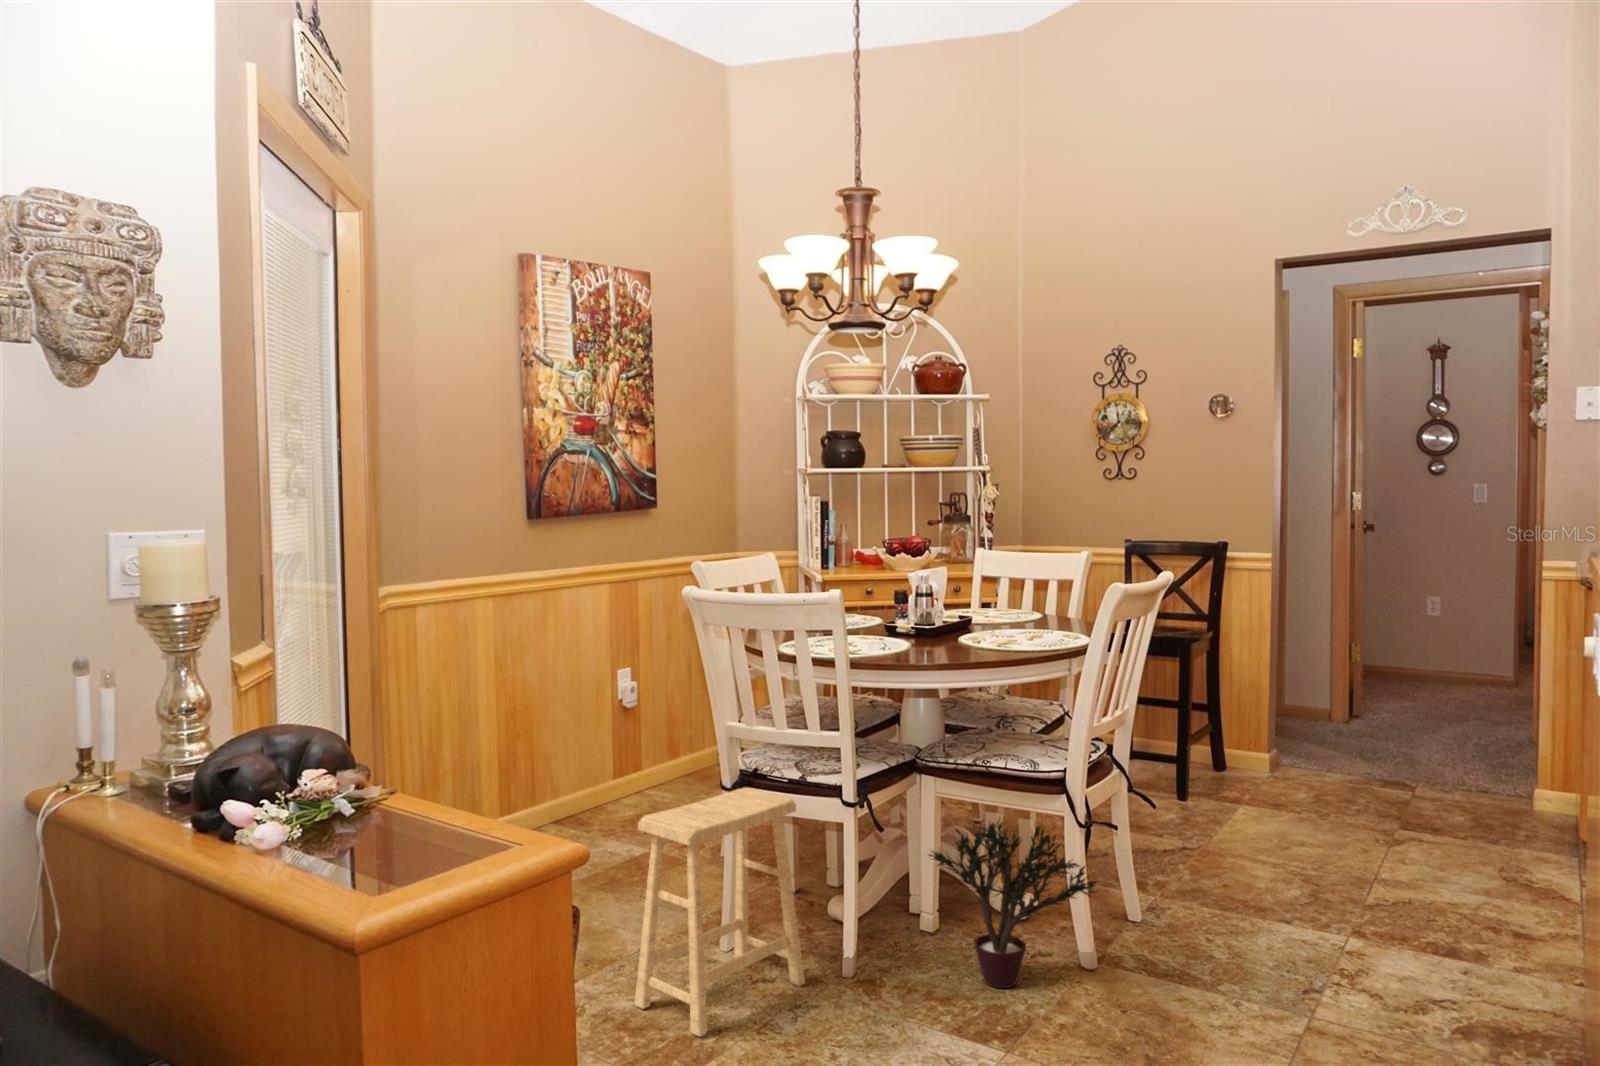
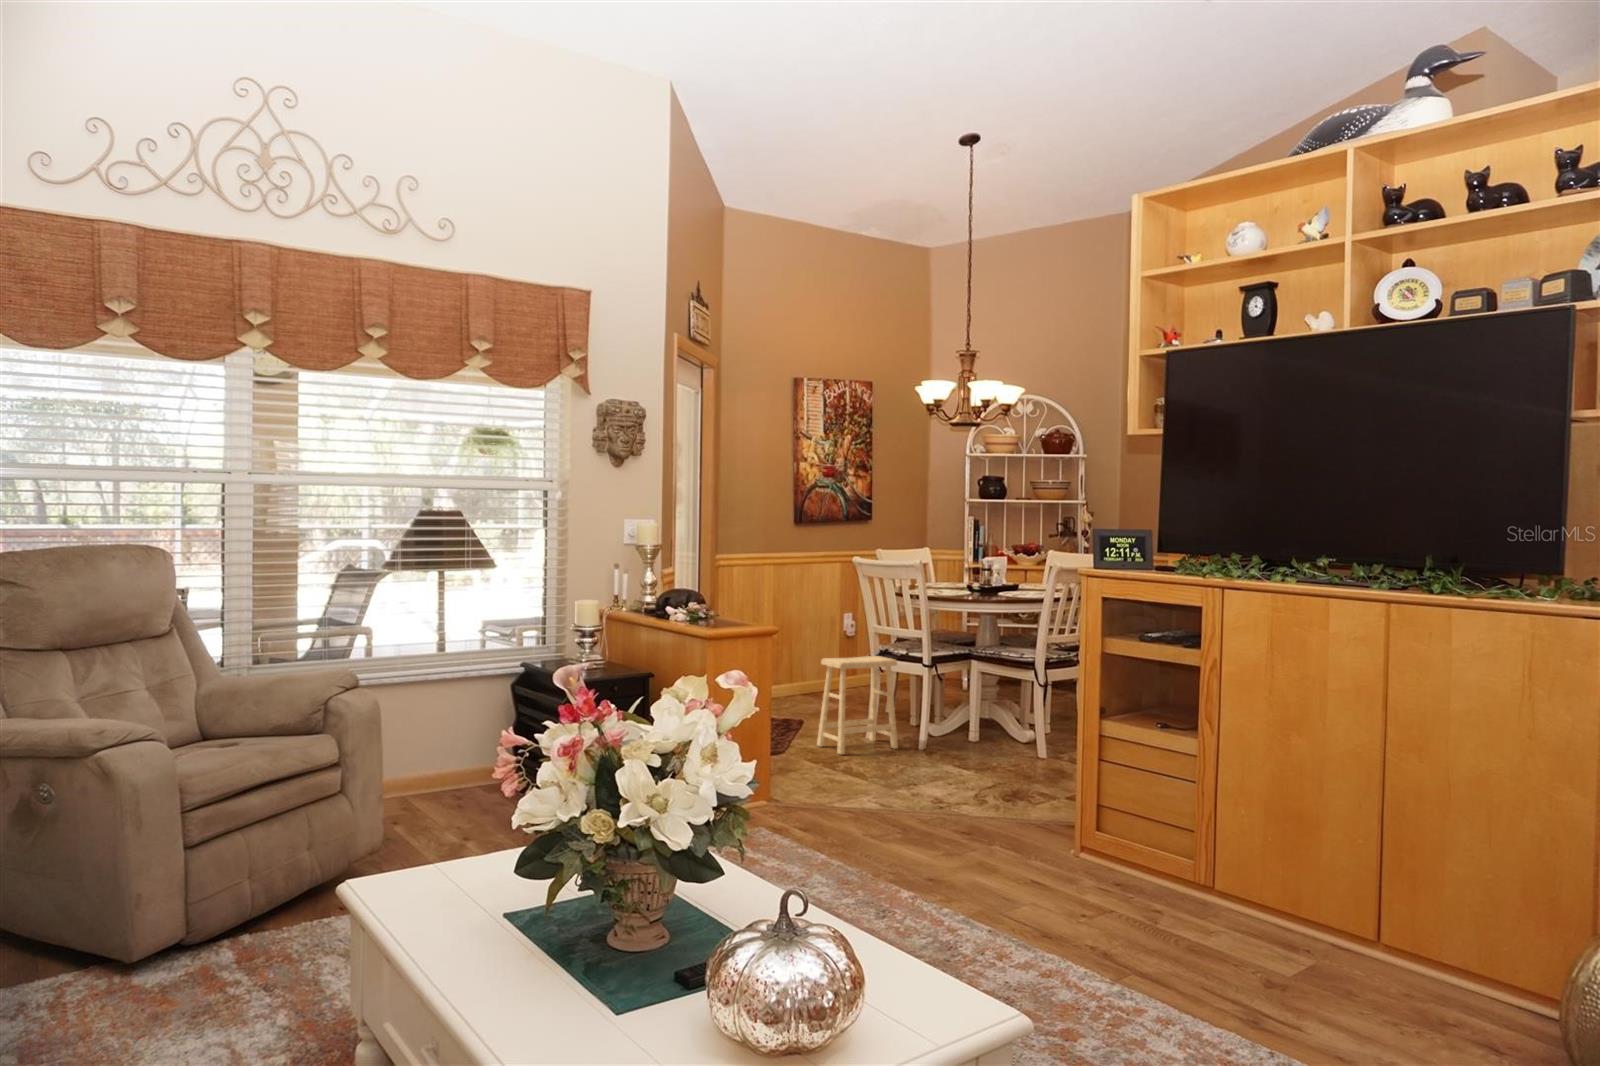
potted plant: present [929,818,1097,988] -> none [958,677,1038,758]

